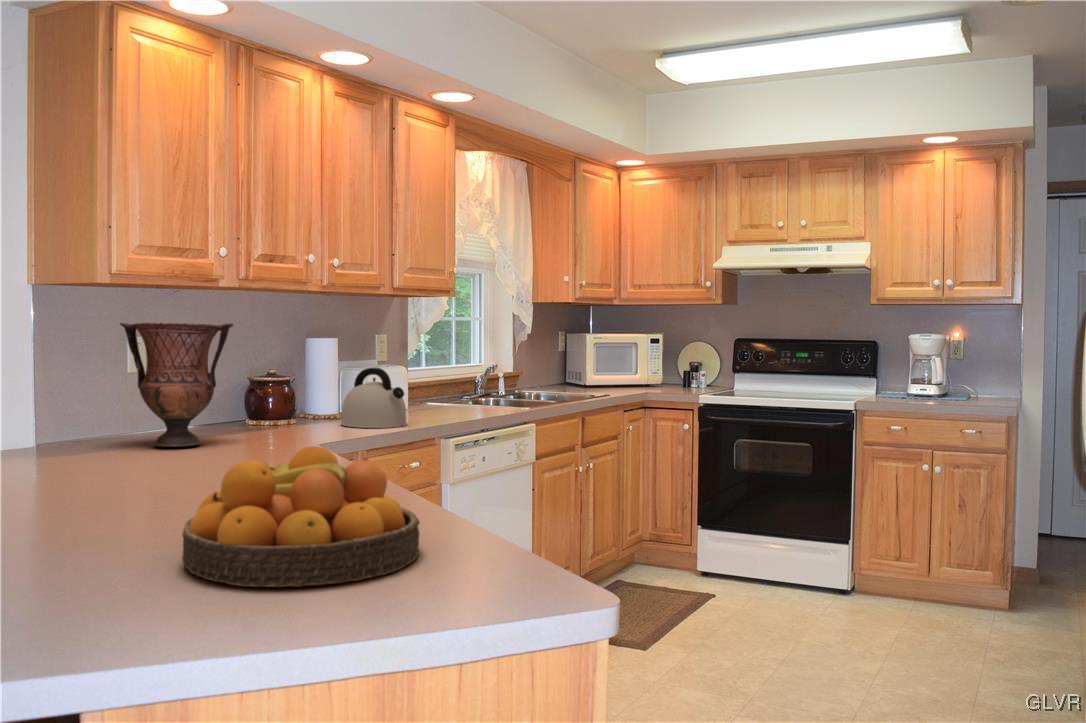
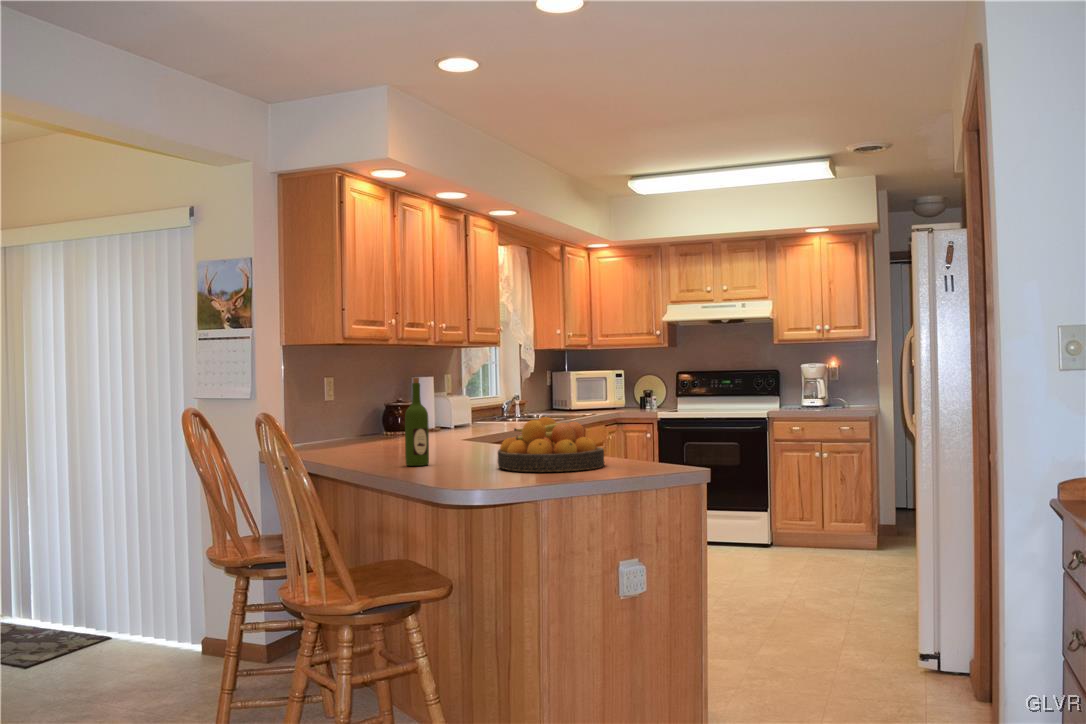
vase: present [120,323,233,447] -> none [331,366,399,444]
wine bottle: none [60,353,111,529] -> present [405,377,429,466]
kettle: present [341,368,407,428] -> none [443,394,488,433]

